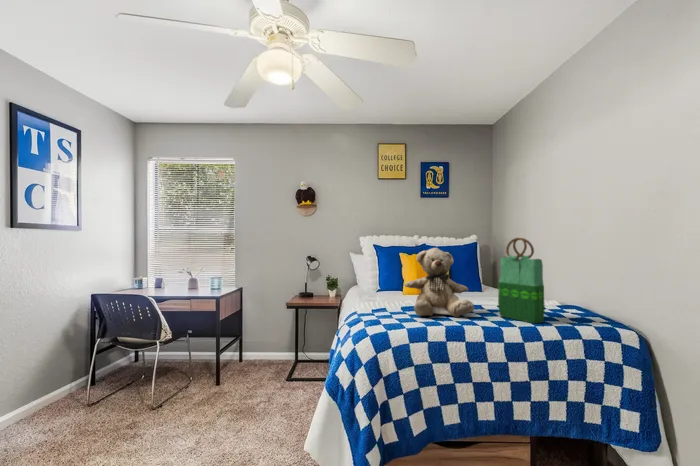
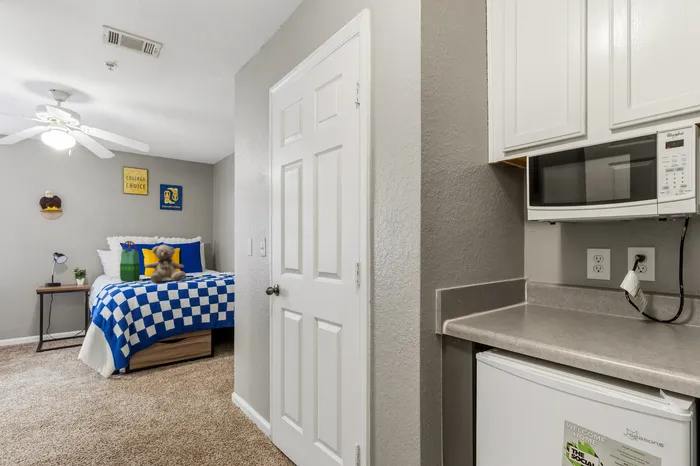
tote bag: present [498,238,545,323] -> present [120,241,140,281]

